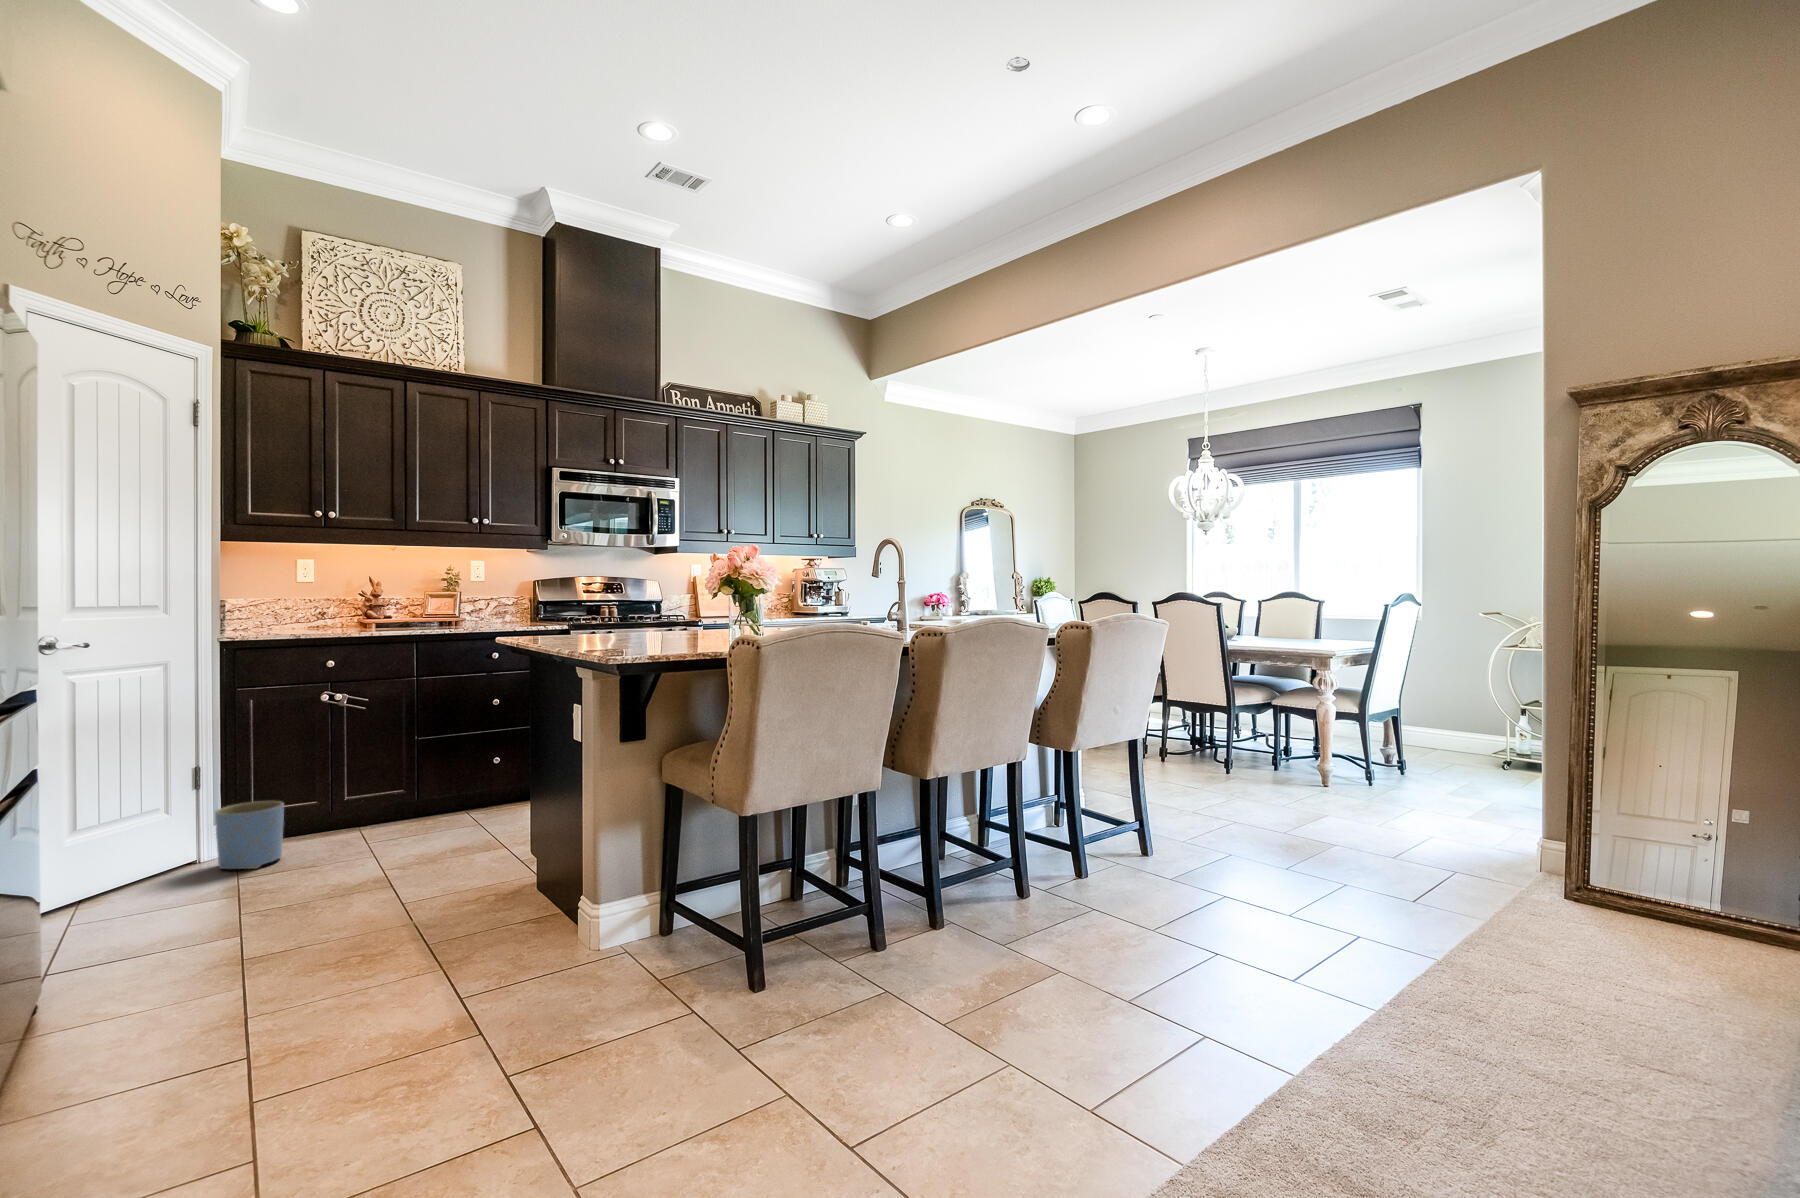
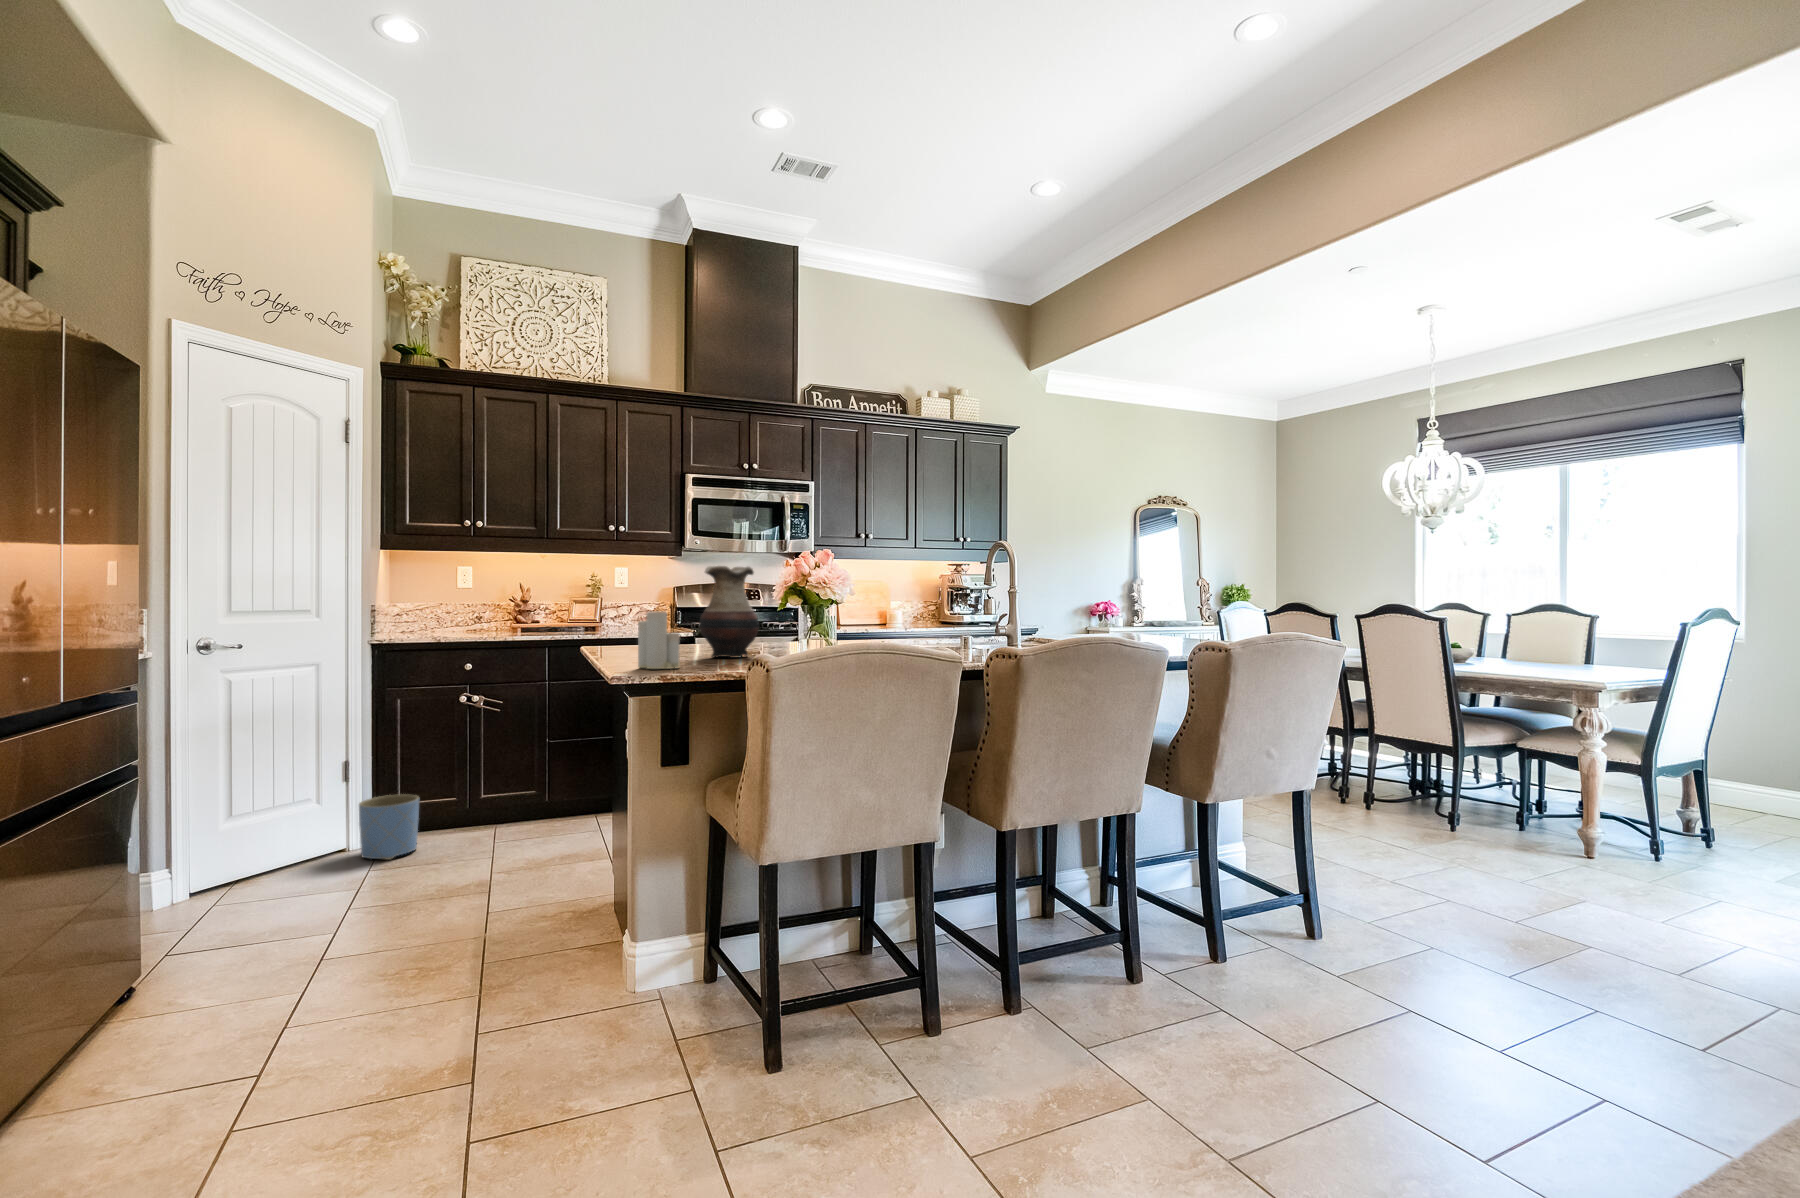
vase: none [635,559,691,643] -> present [699,566,759,658]
candle: none [600,593,640,652] -> present [638,611,680,669]

